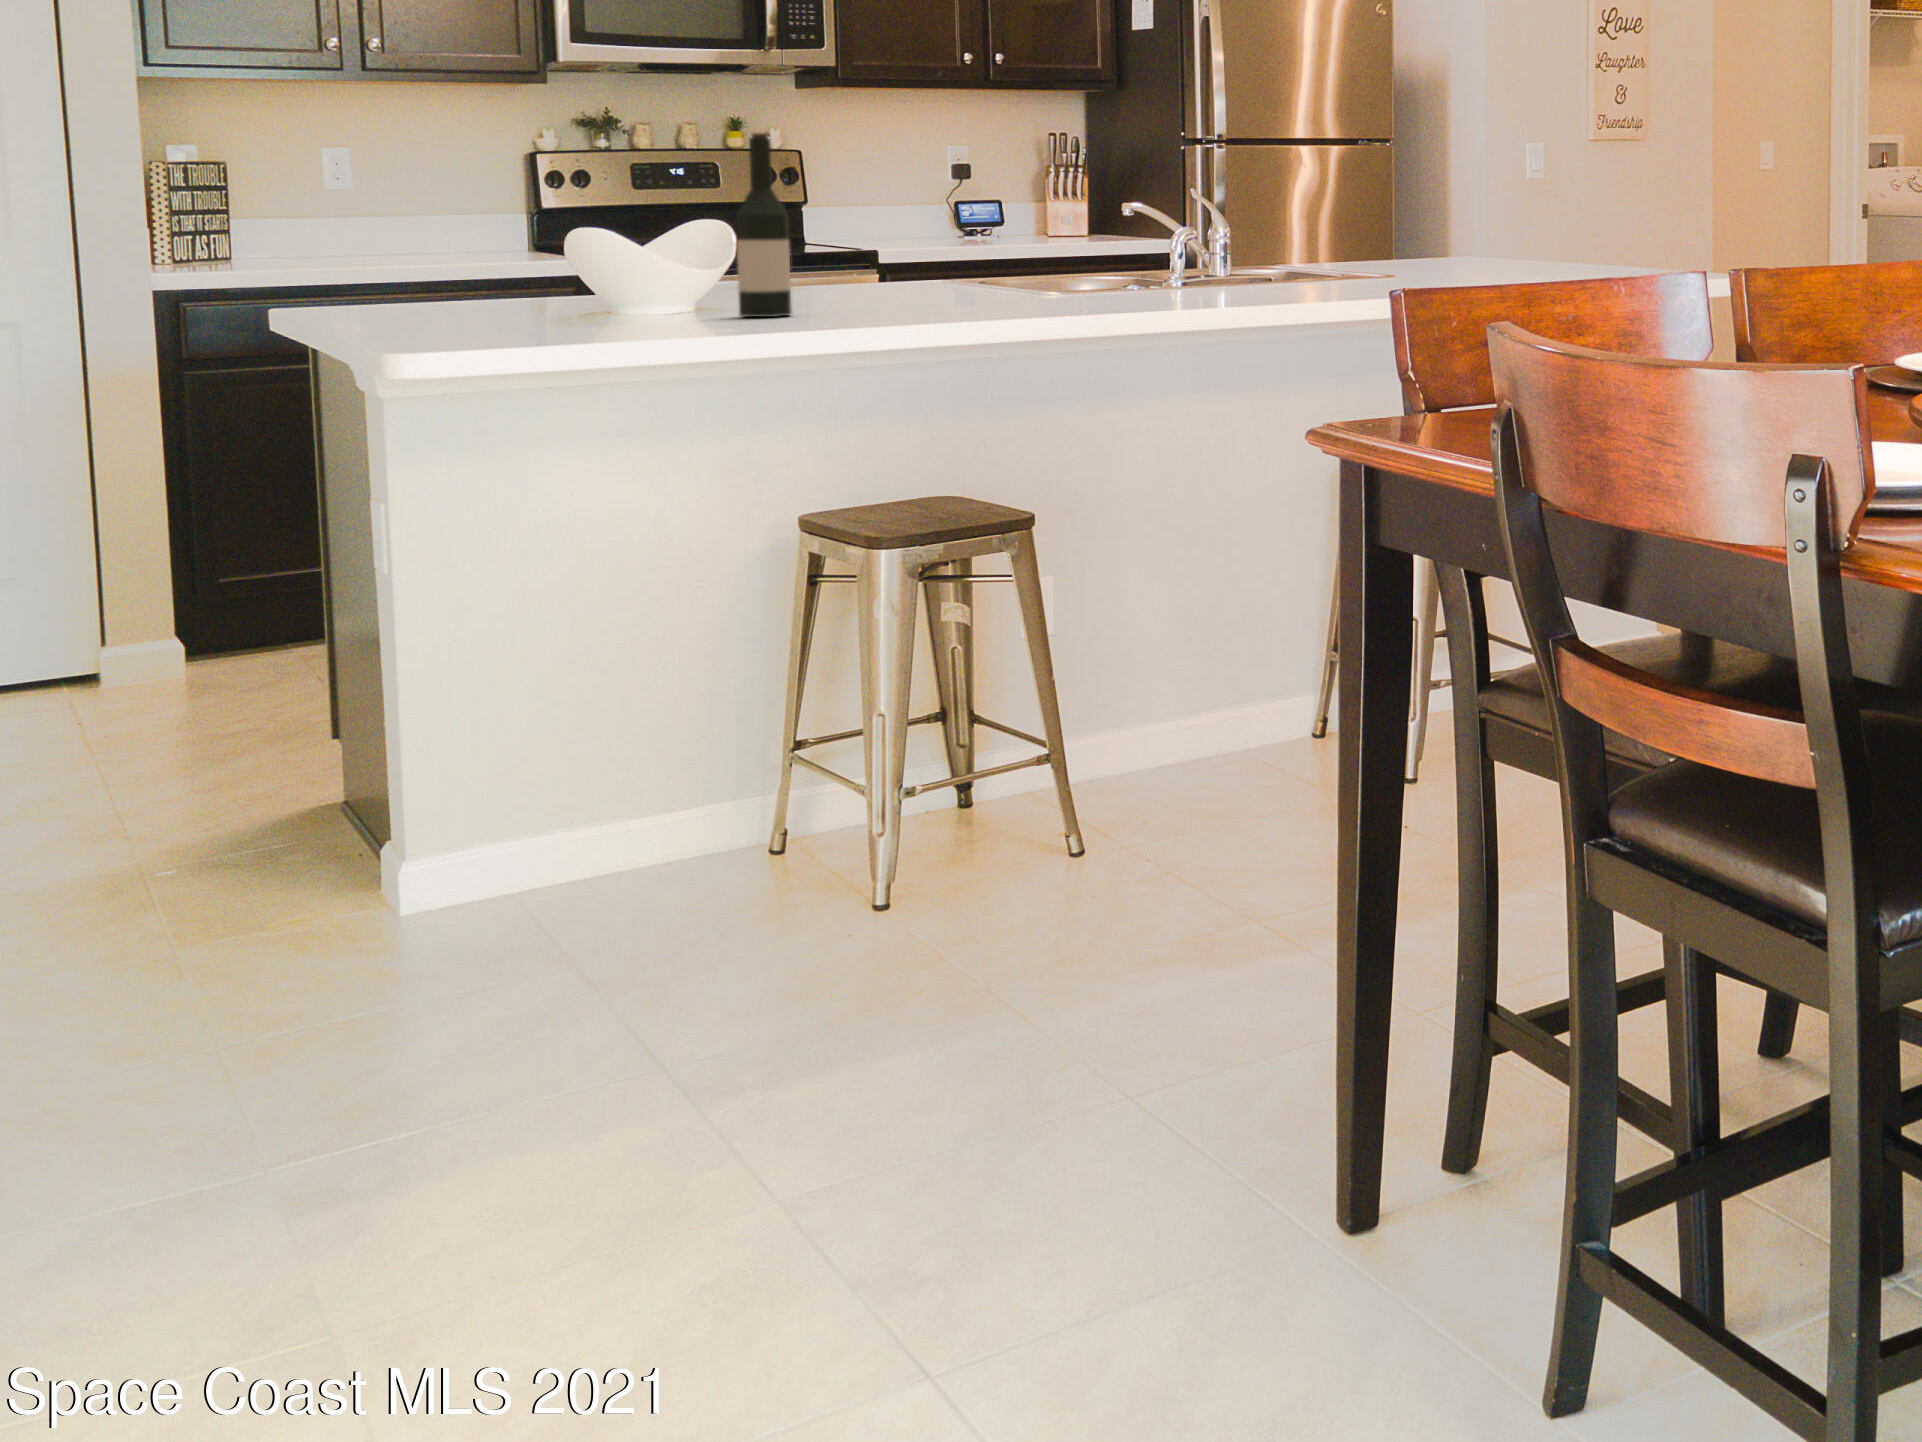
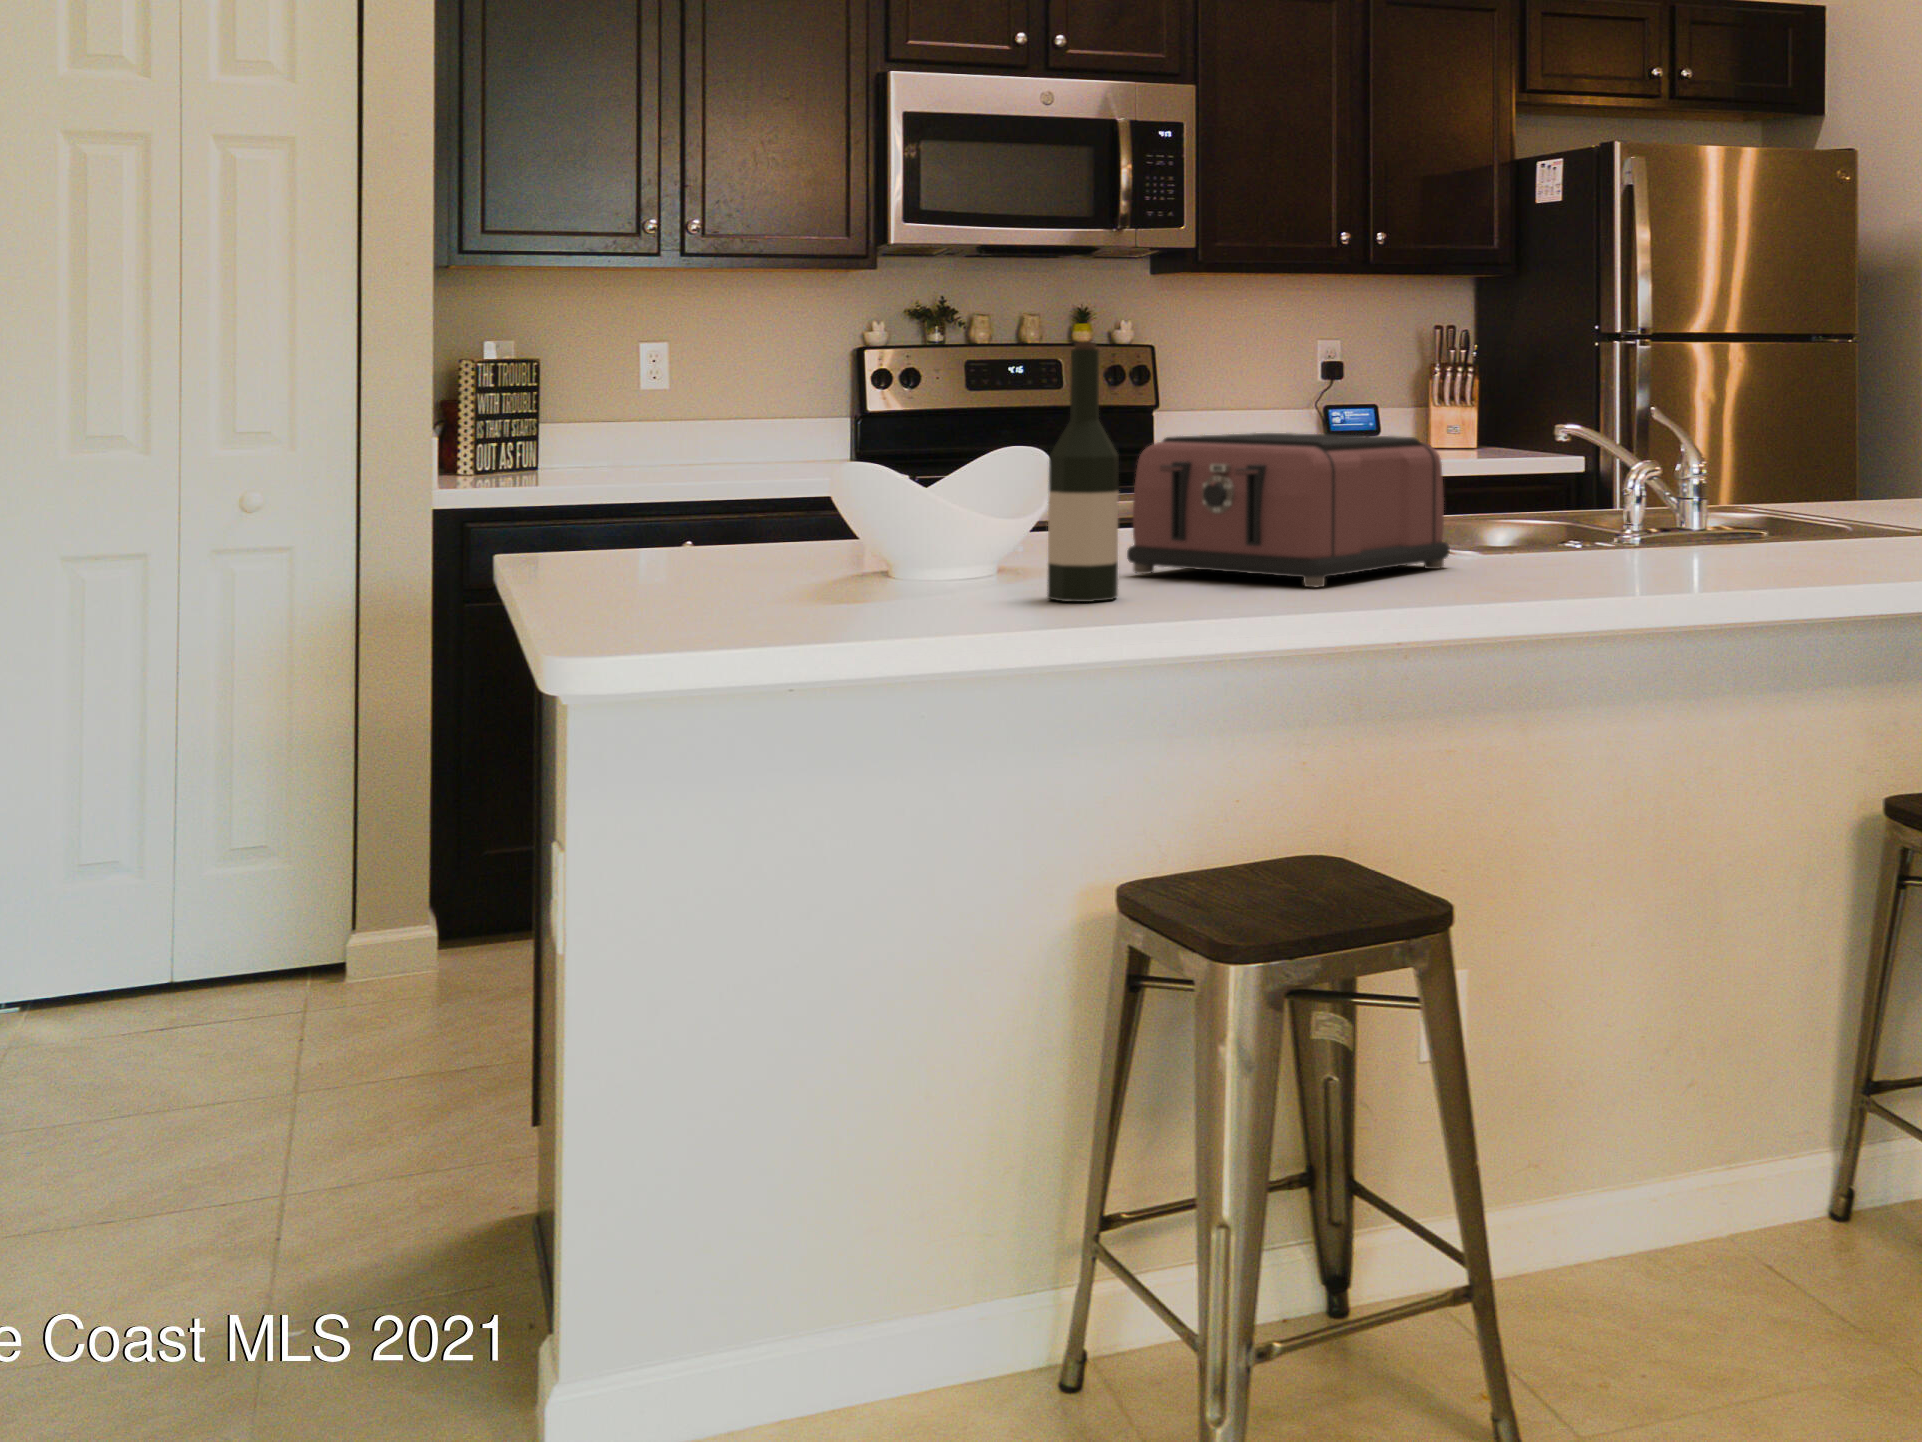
toaster: none [795,205,1040,308] -> present [1127,433,1450,587]

